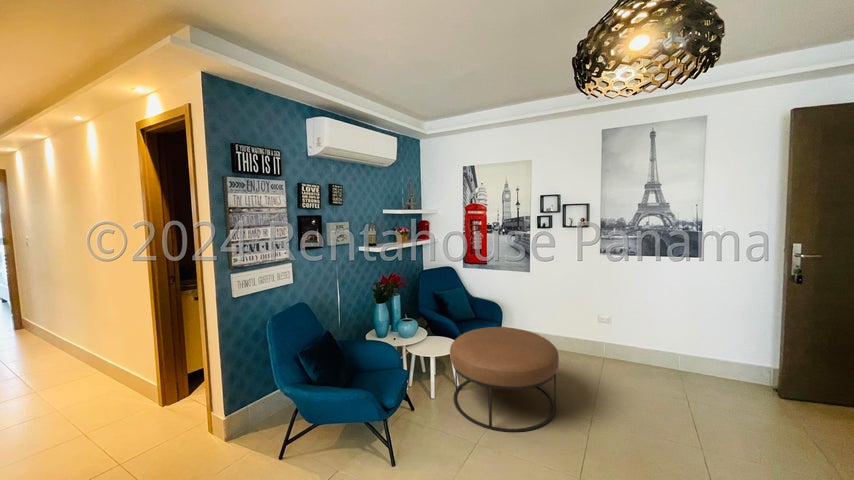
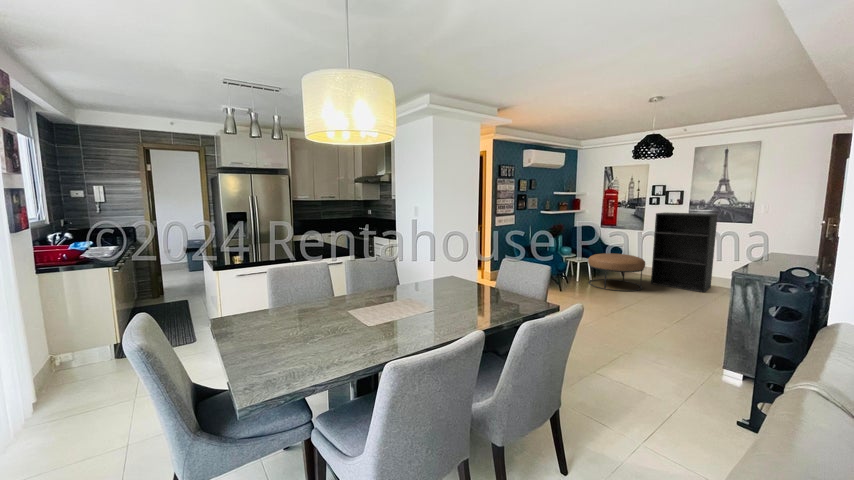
bookshelf: none [559,242,662,397] -> present [651,213,718,292]

